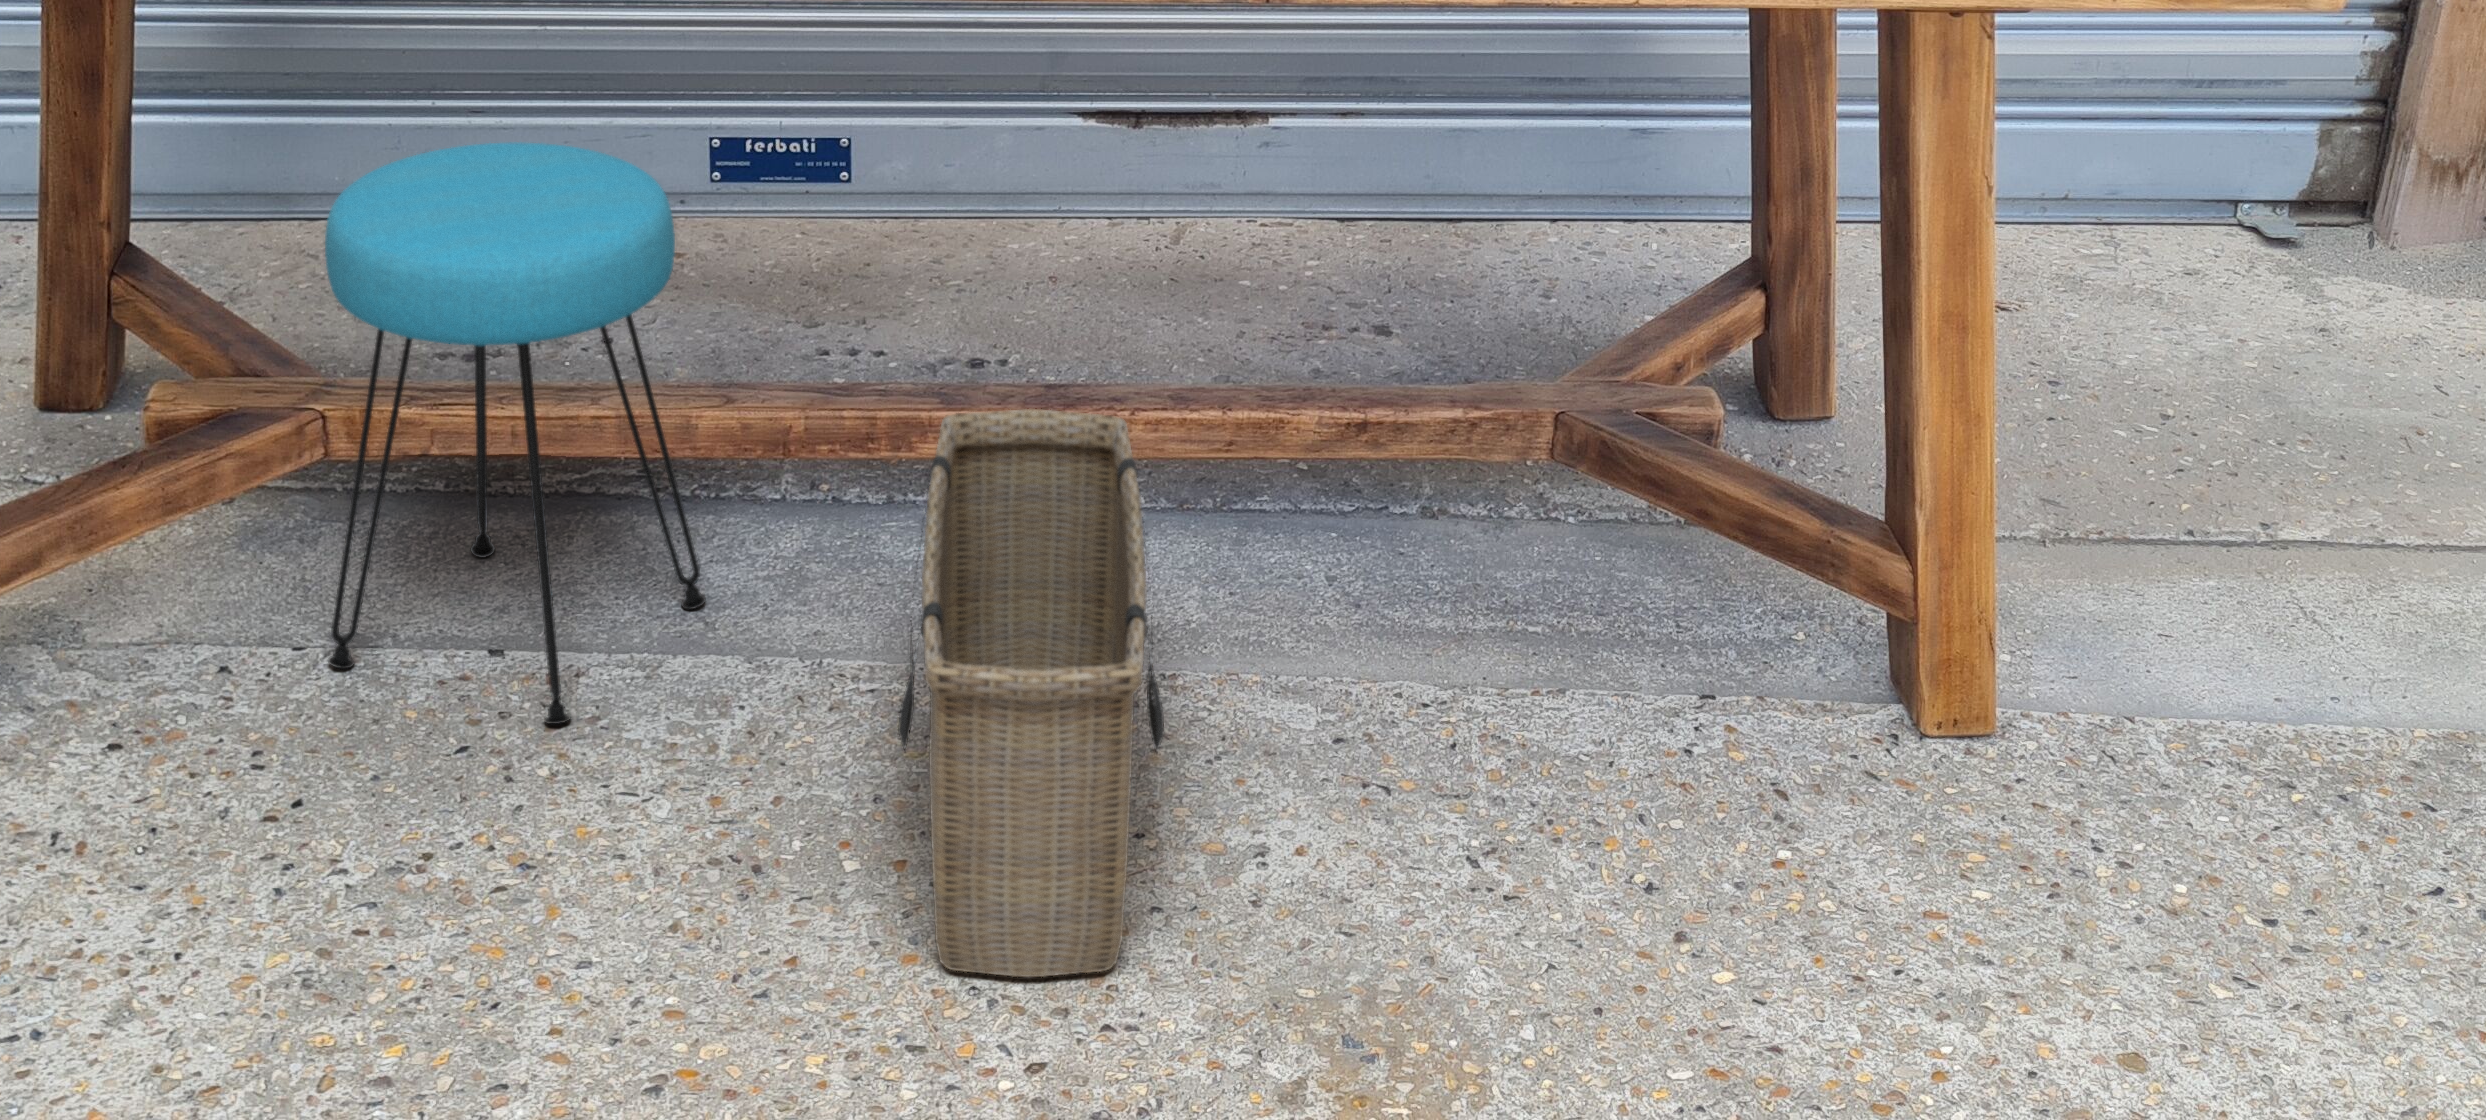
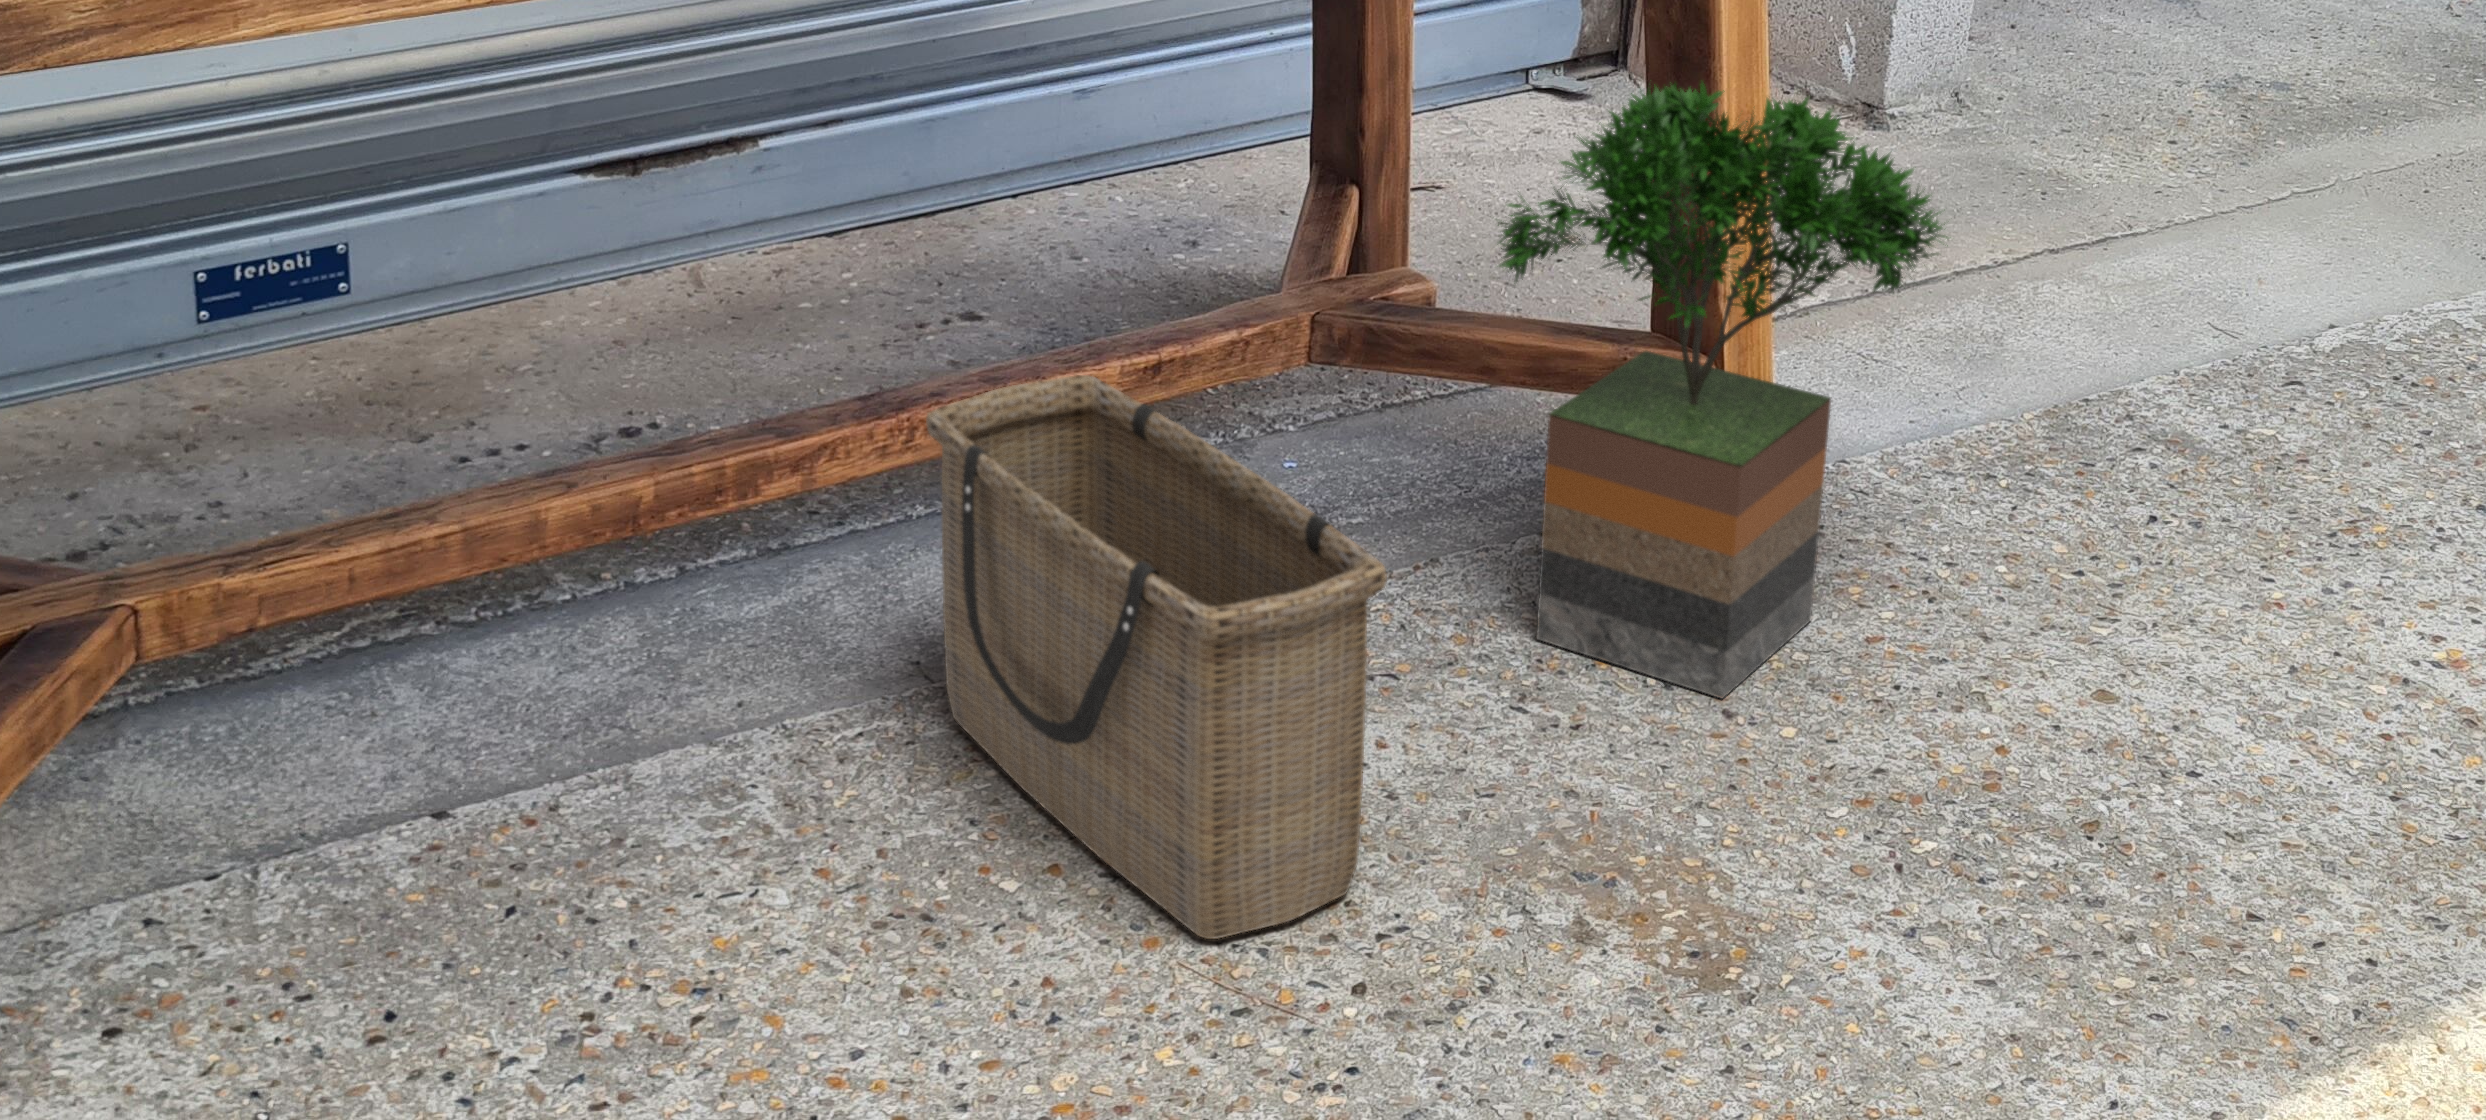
stool: present [325,142,706,724] -> none [206,228,610,877]
potted tree: none [1531,254,2020,914] -> present [1498,82,1948,698]

